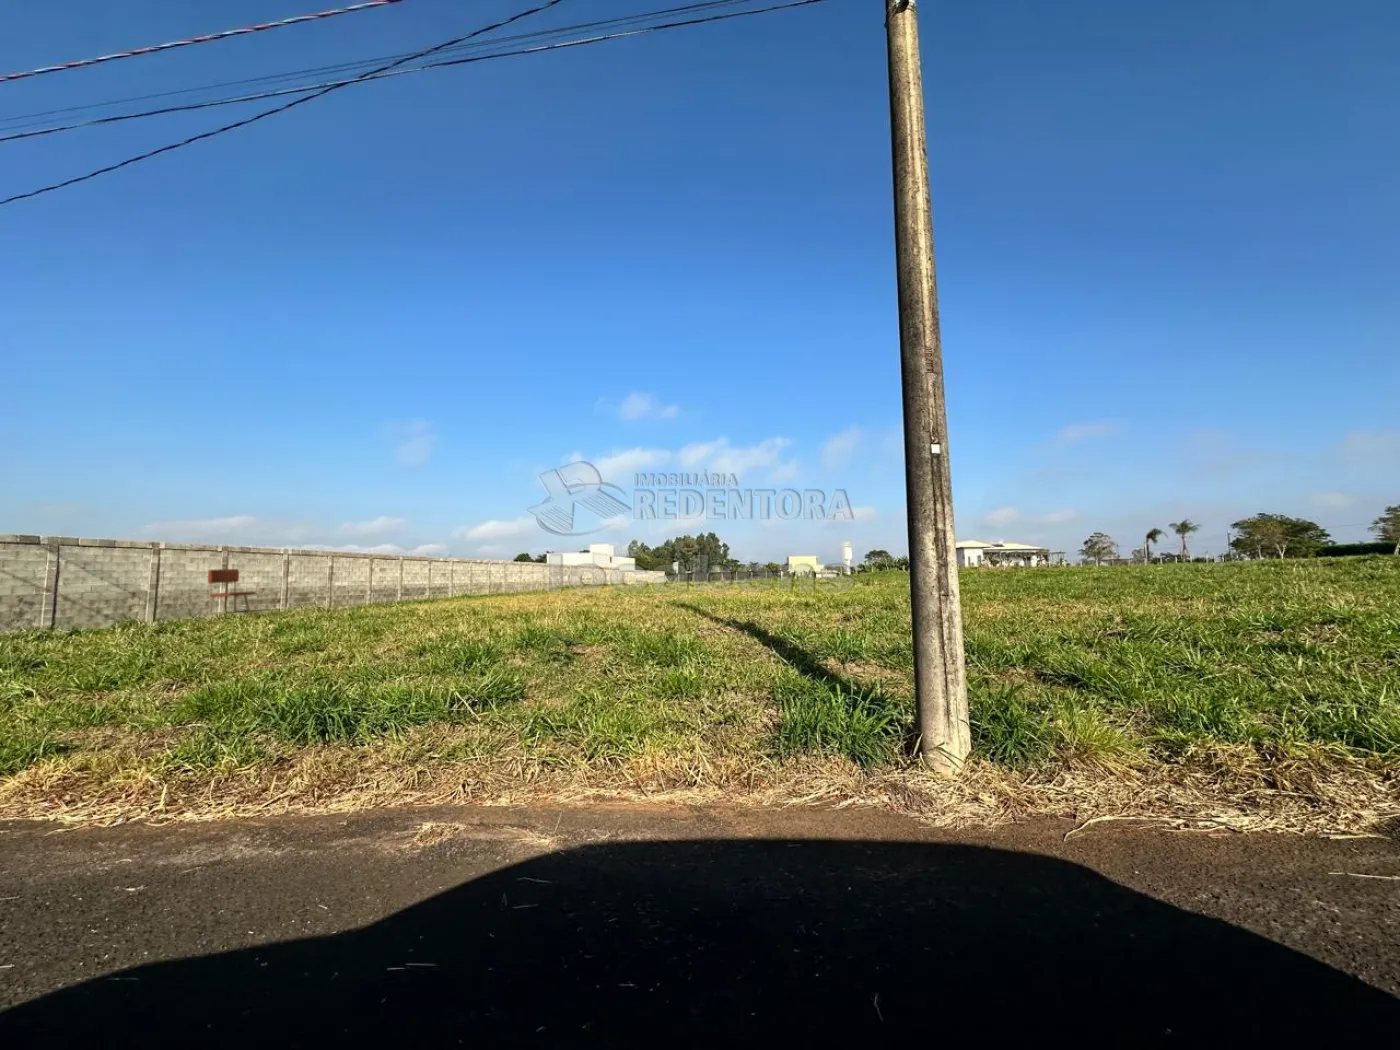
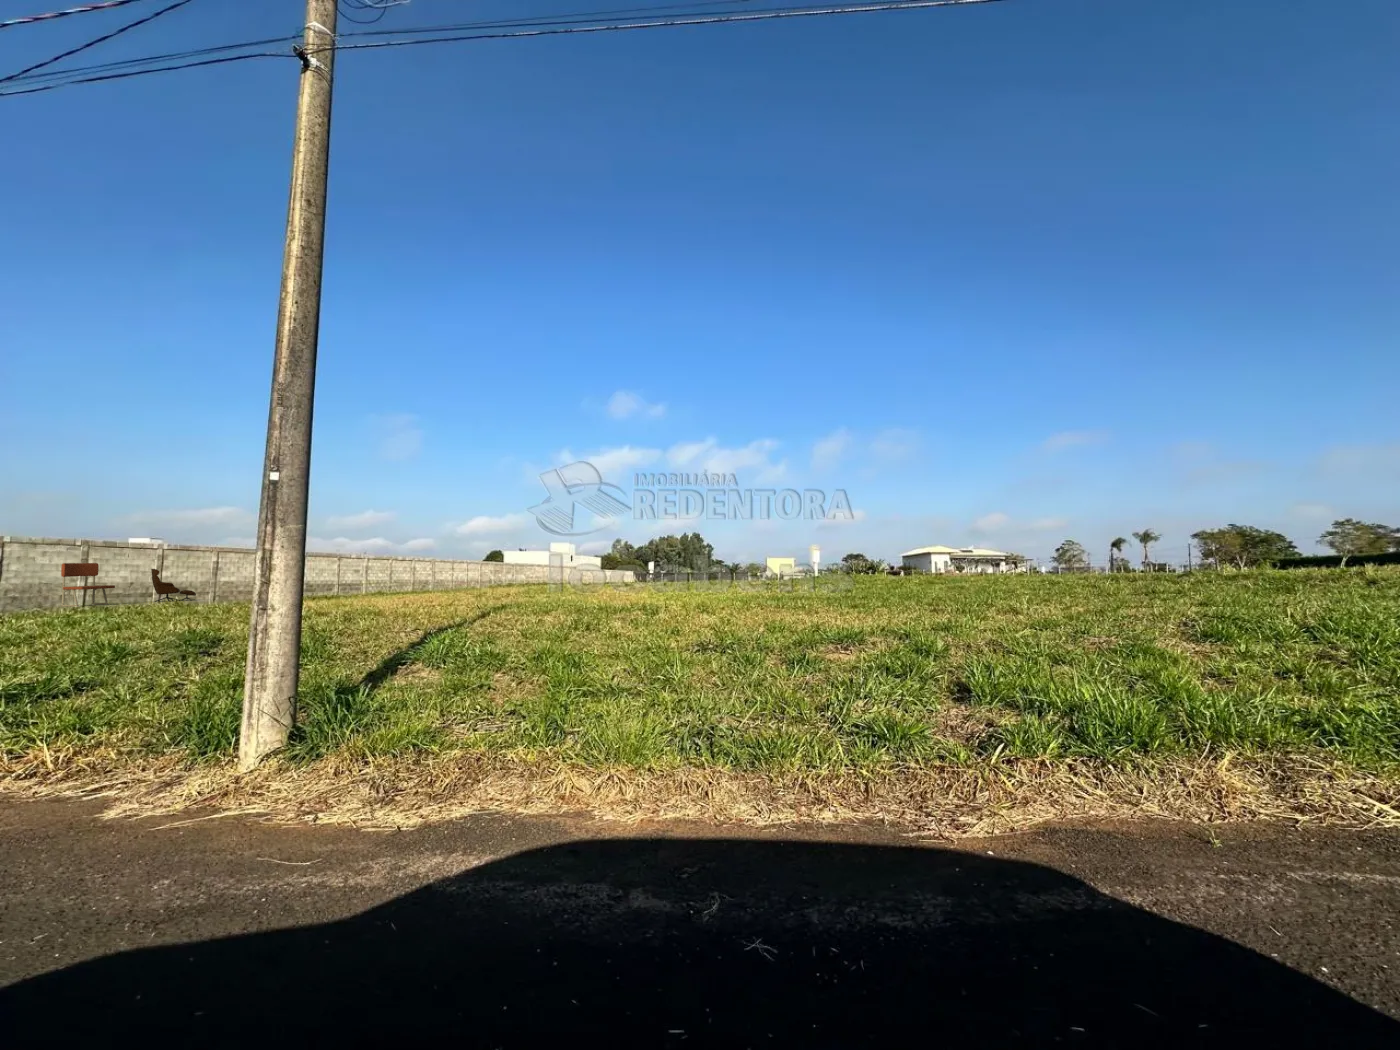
lounge chair: none [279,574,322,608] -> present [151,569,196,602]

